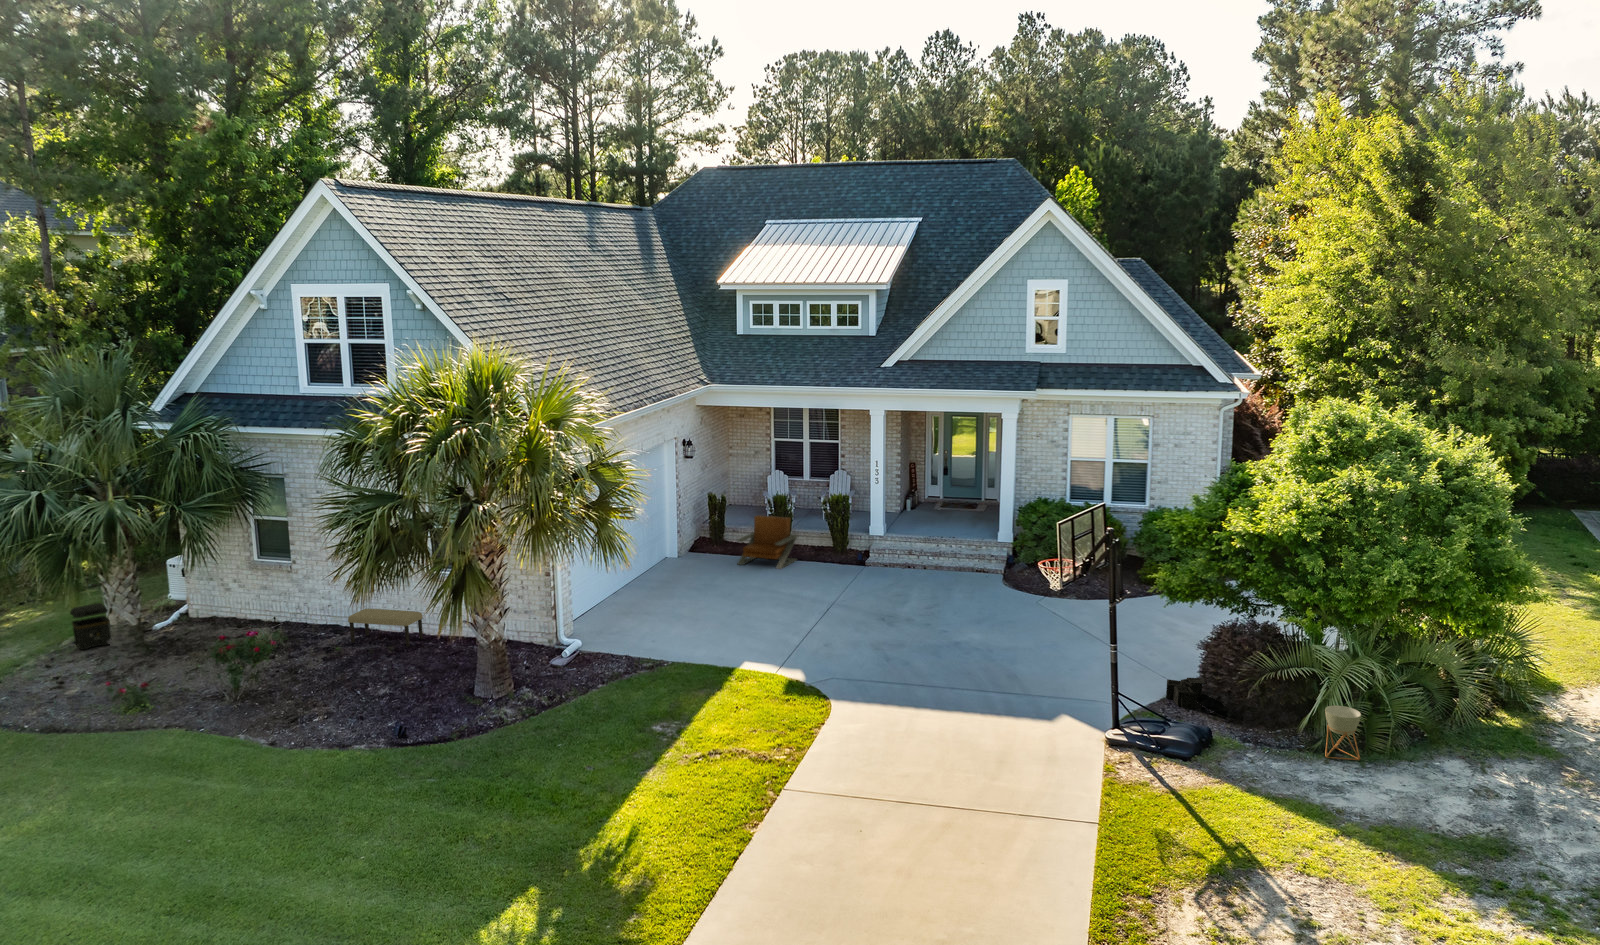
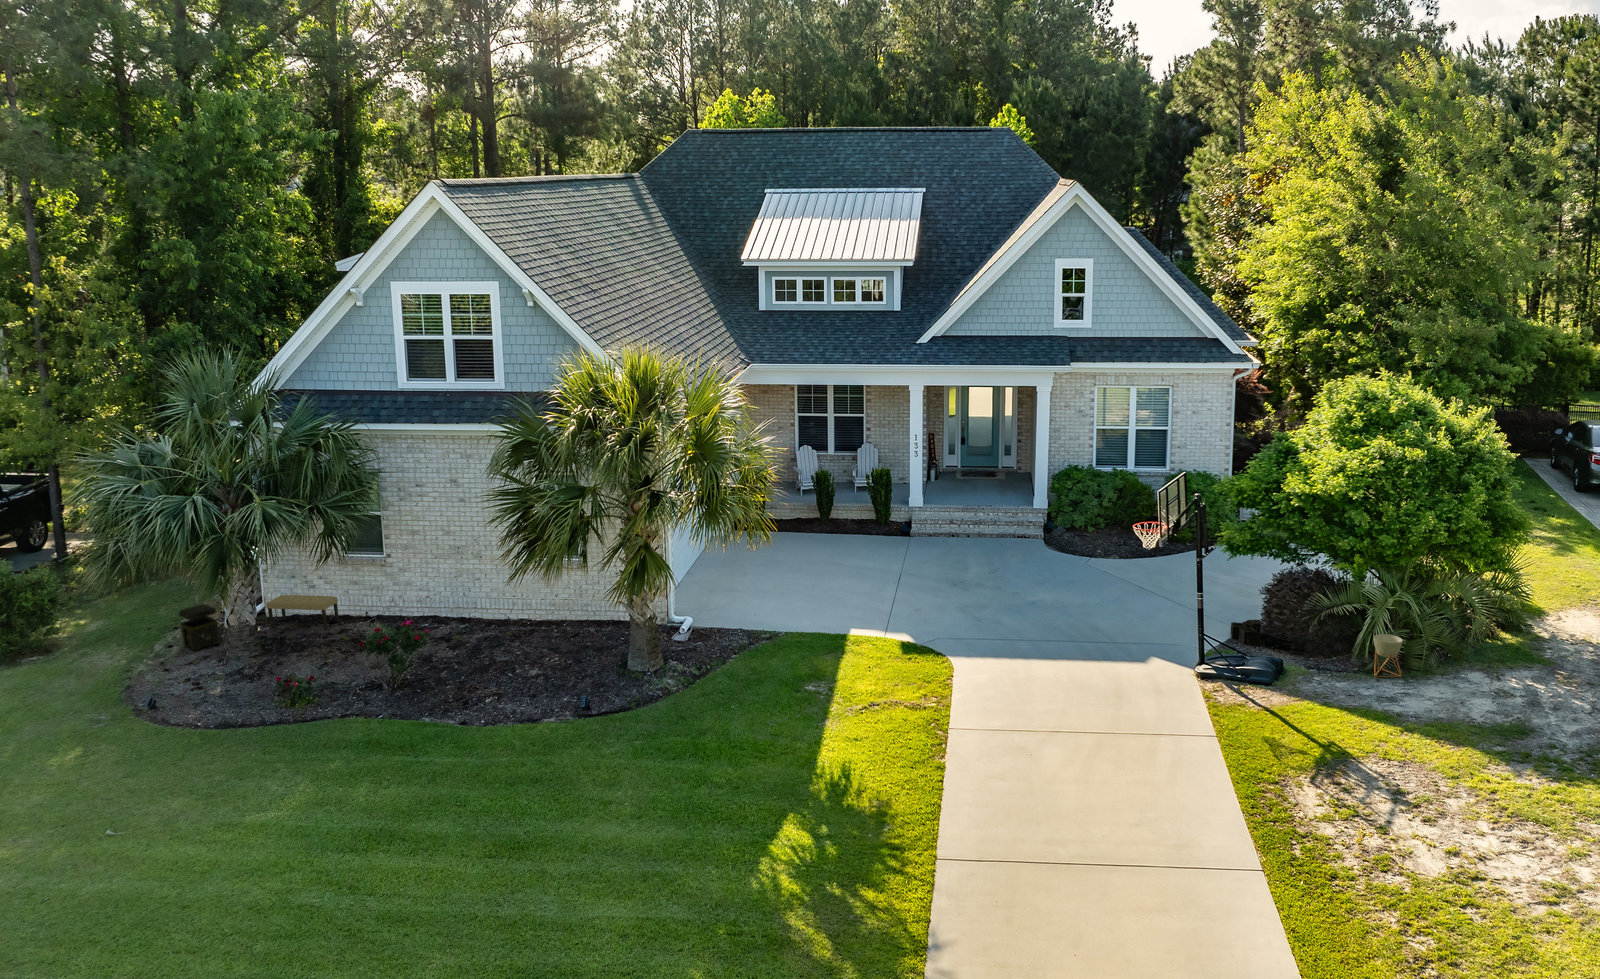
lounge chair: present [738,515,797,569] -> none [785,491,841,542]
bench: present [348,609,423,647] -> present [266,595,339,629]

